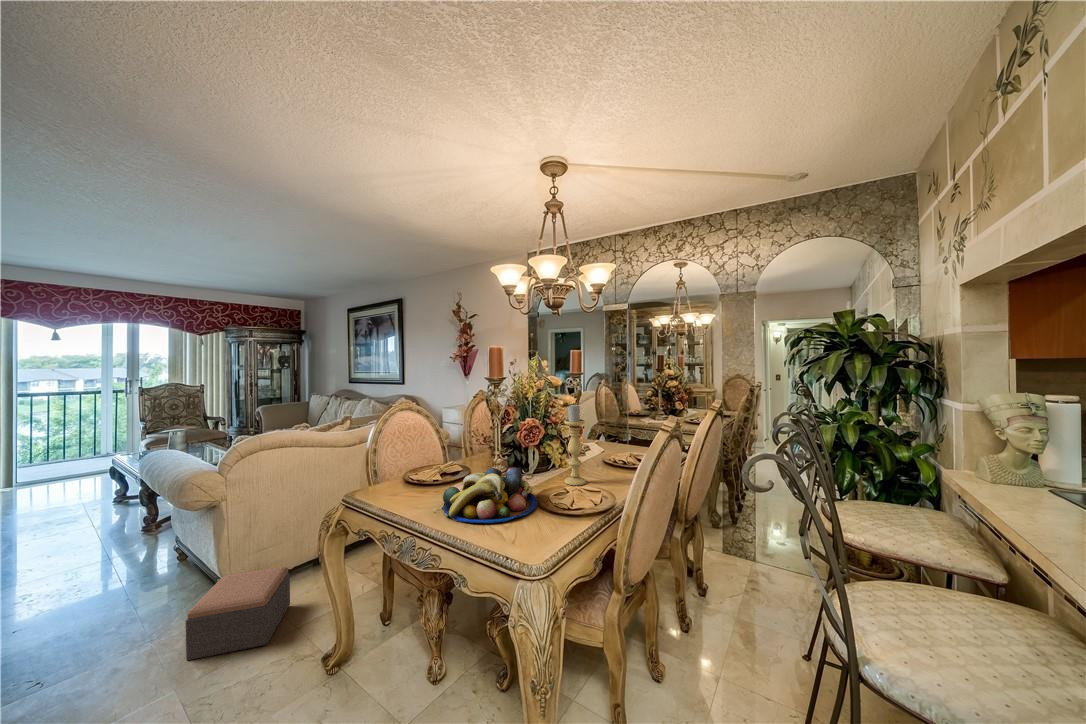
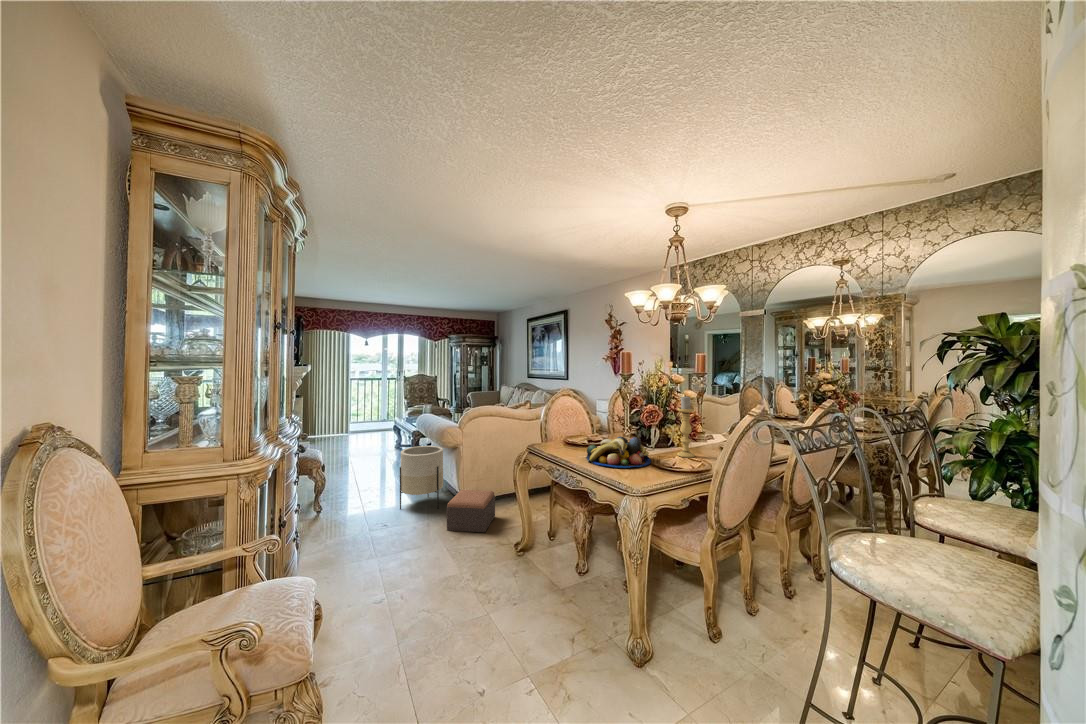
planter: none [82,506,189,637] -> present [400,446,443,509]

